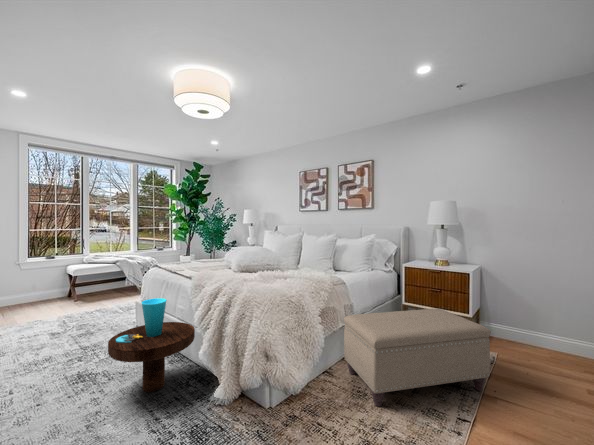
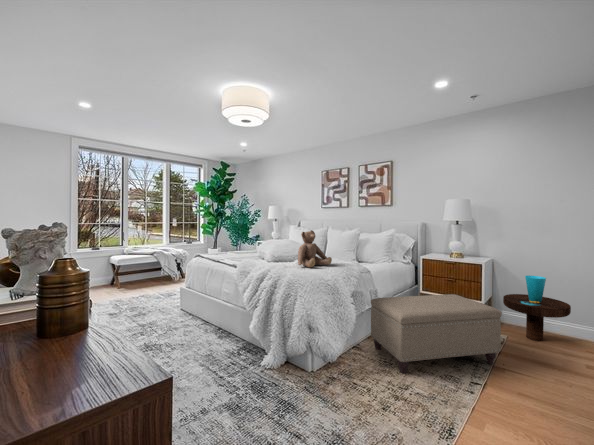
teddy bear: none [260,238,300,281] -> present [298,230,332,267]
side table: present [108,298,195,392] -> present [503,275,571,341]

